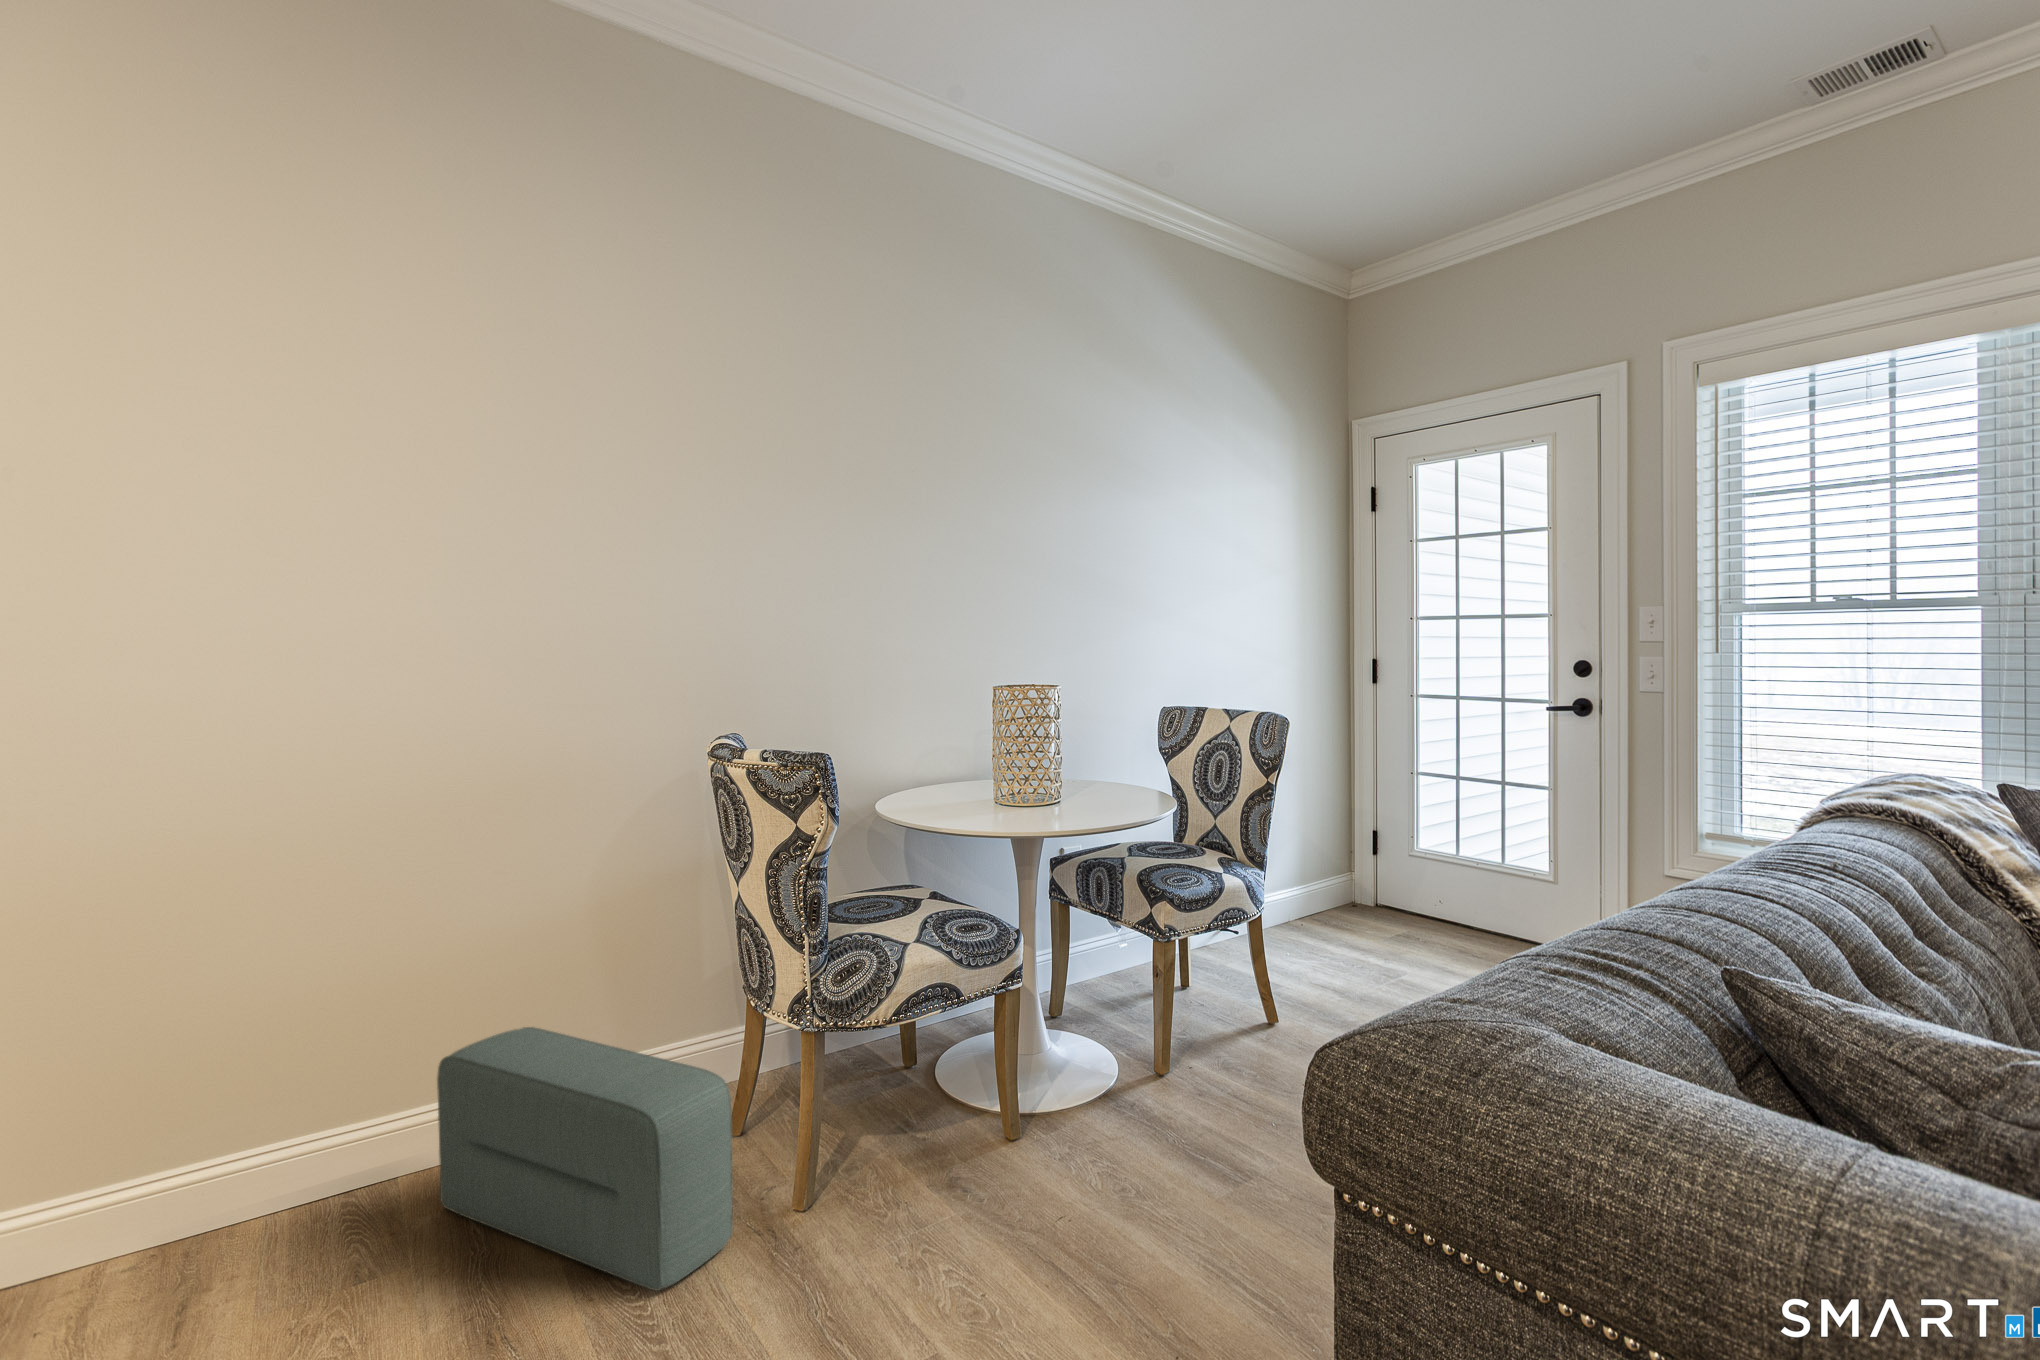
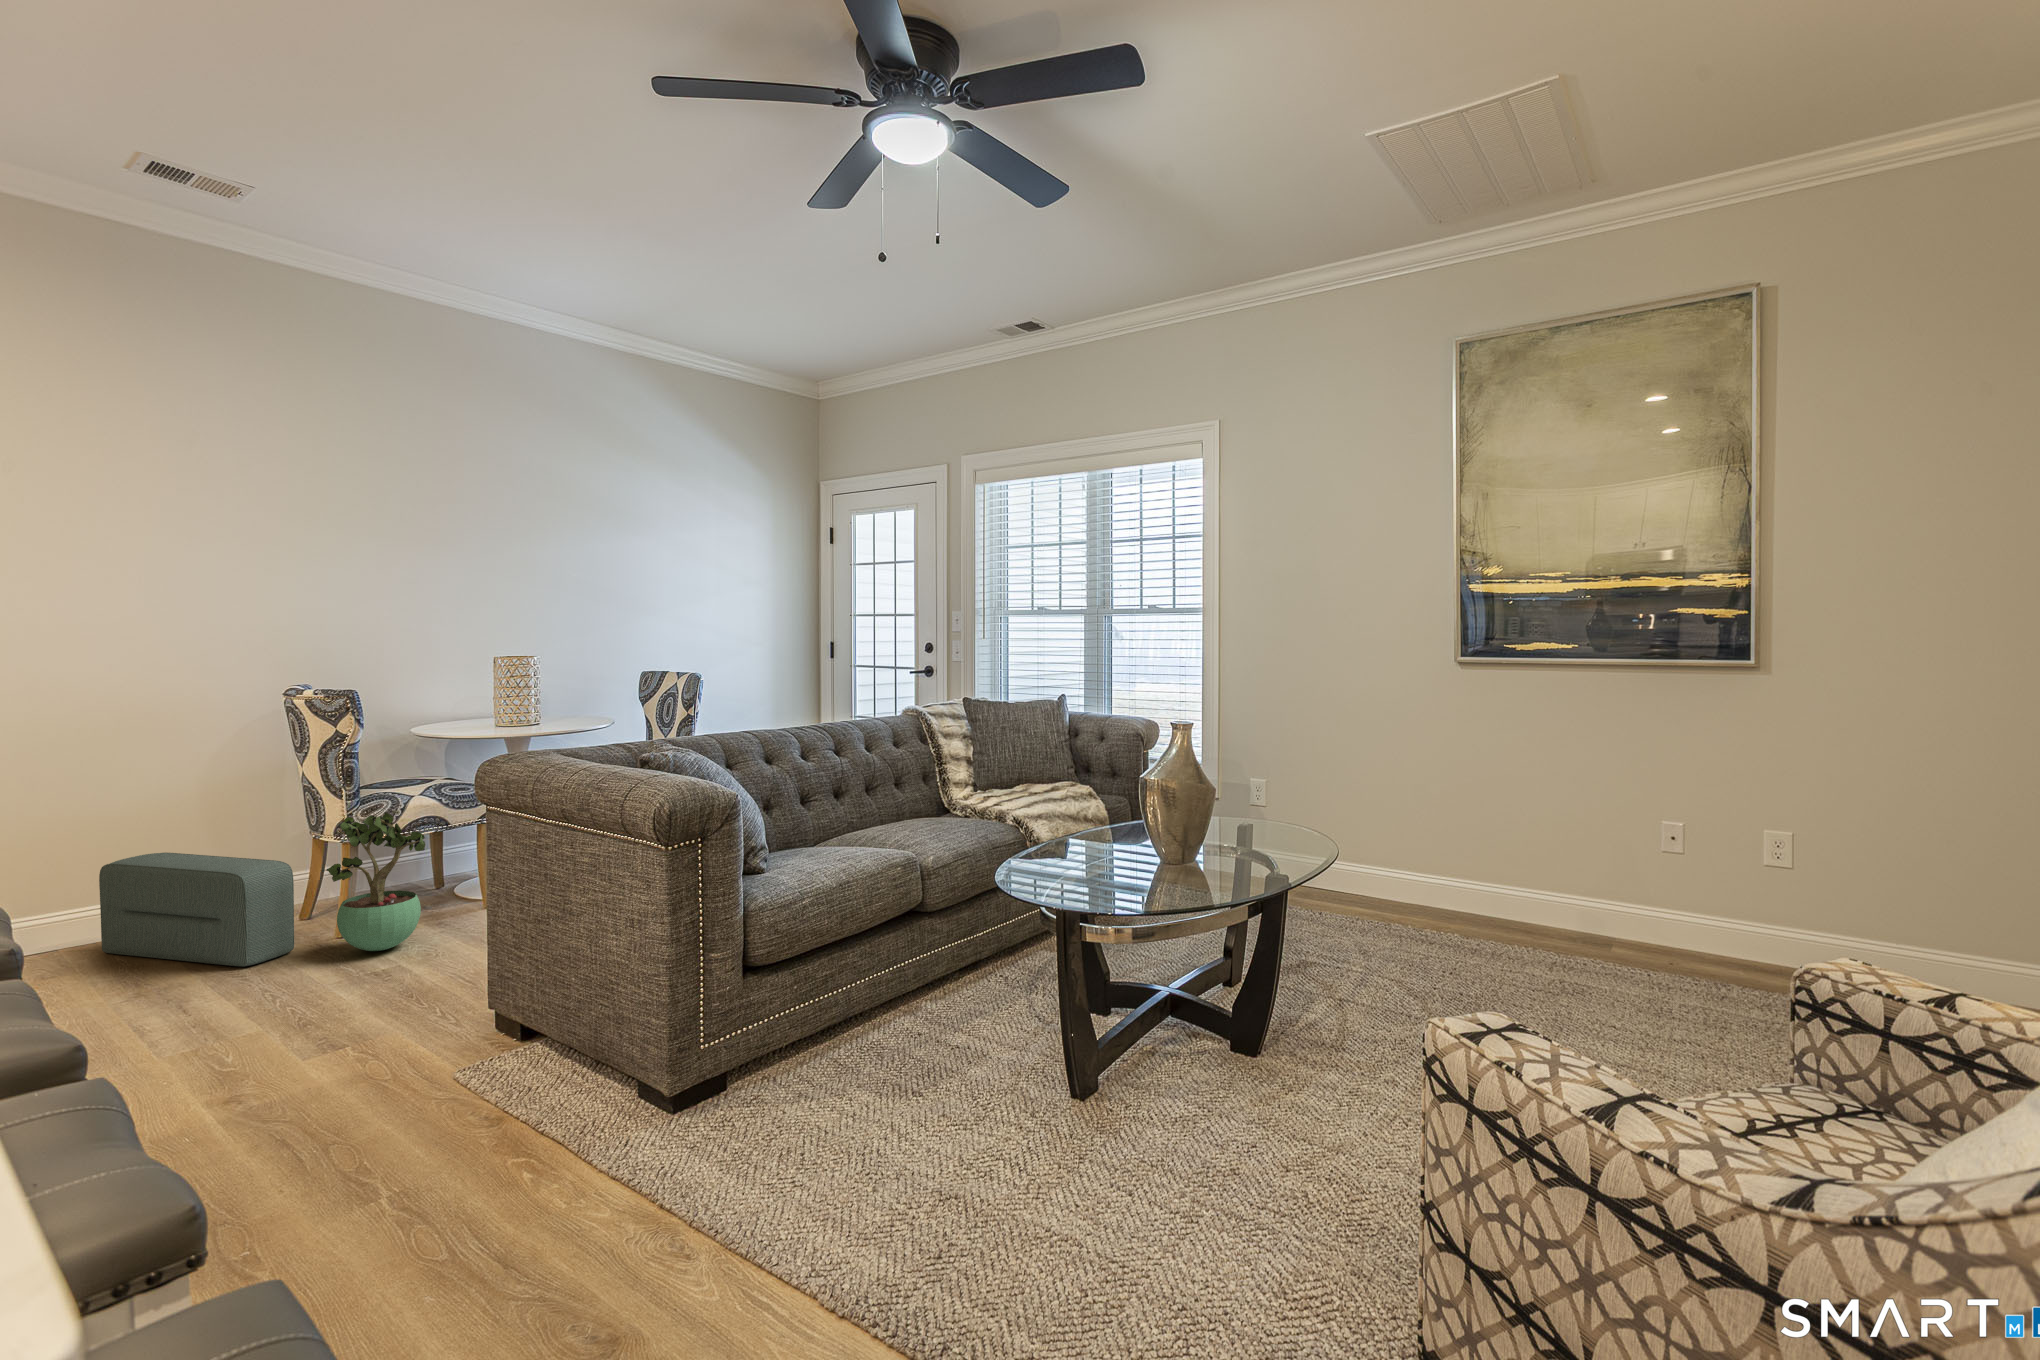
potted plant: none [788,993,961,1264] -> present [327,812,425,951]

